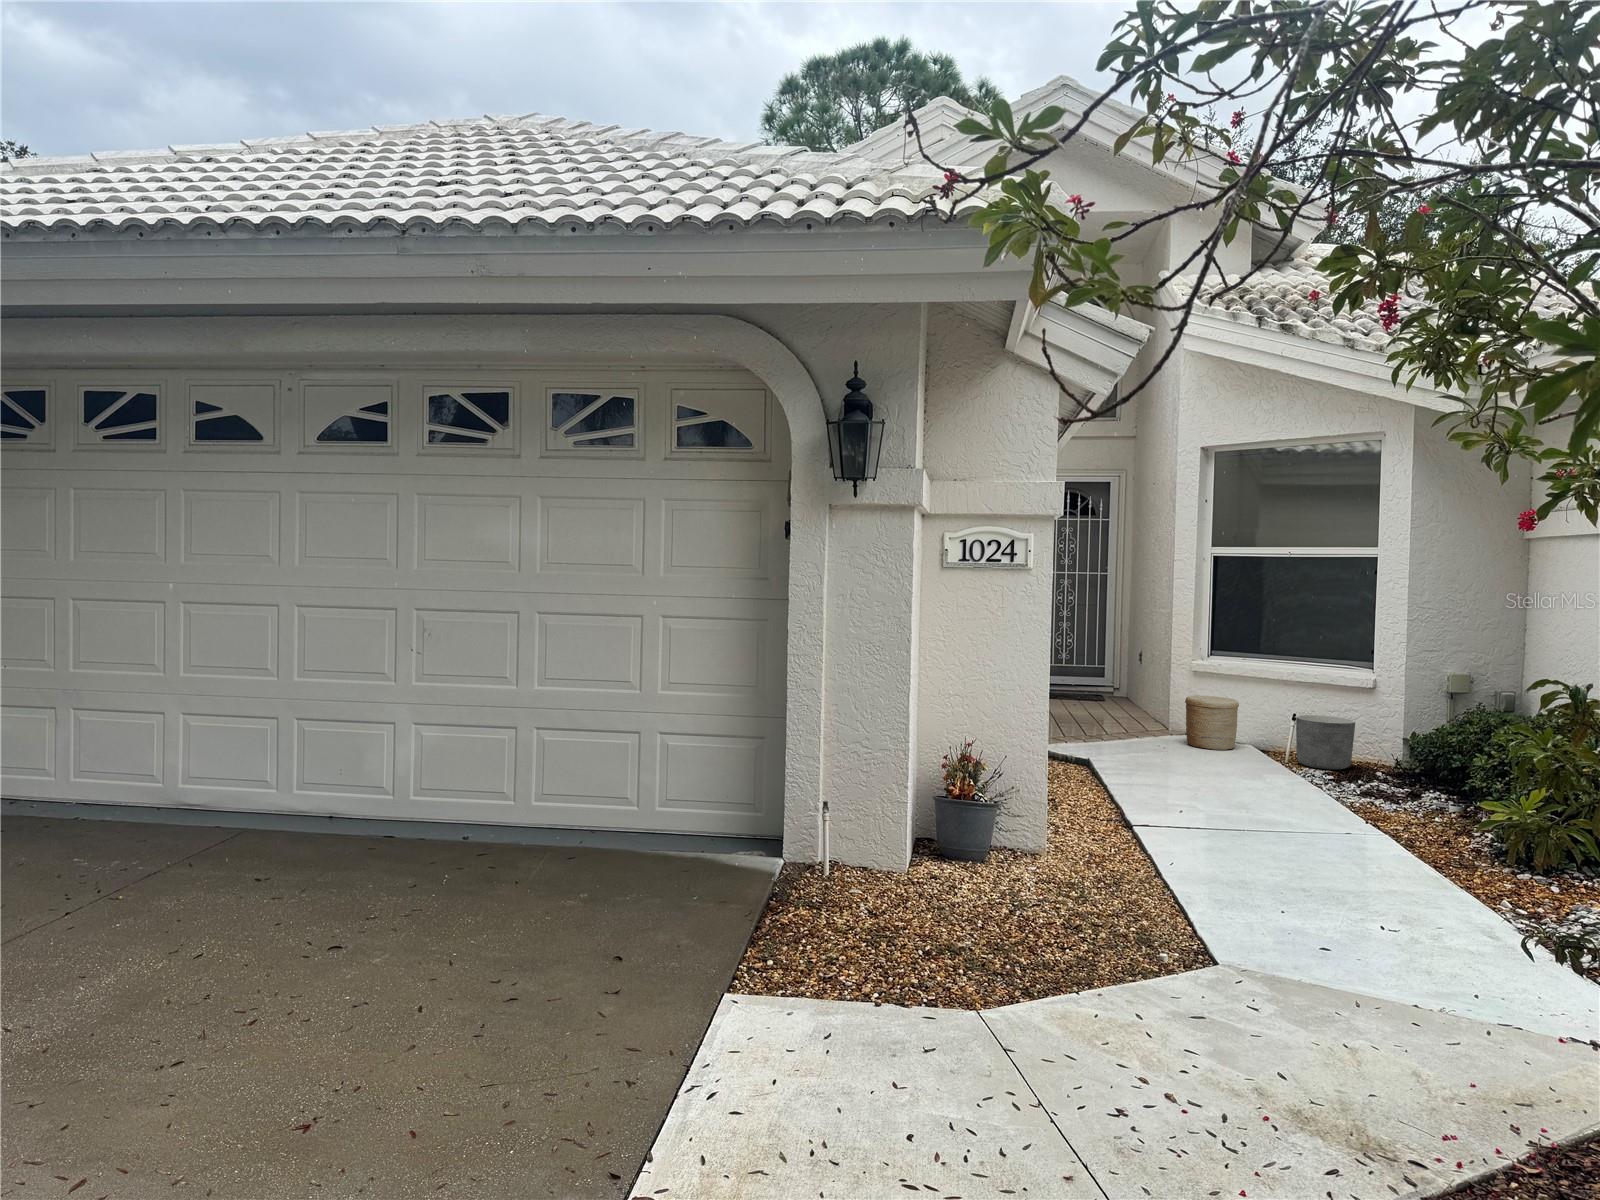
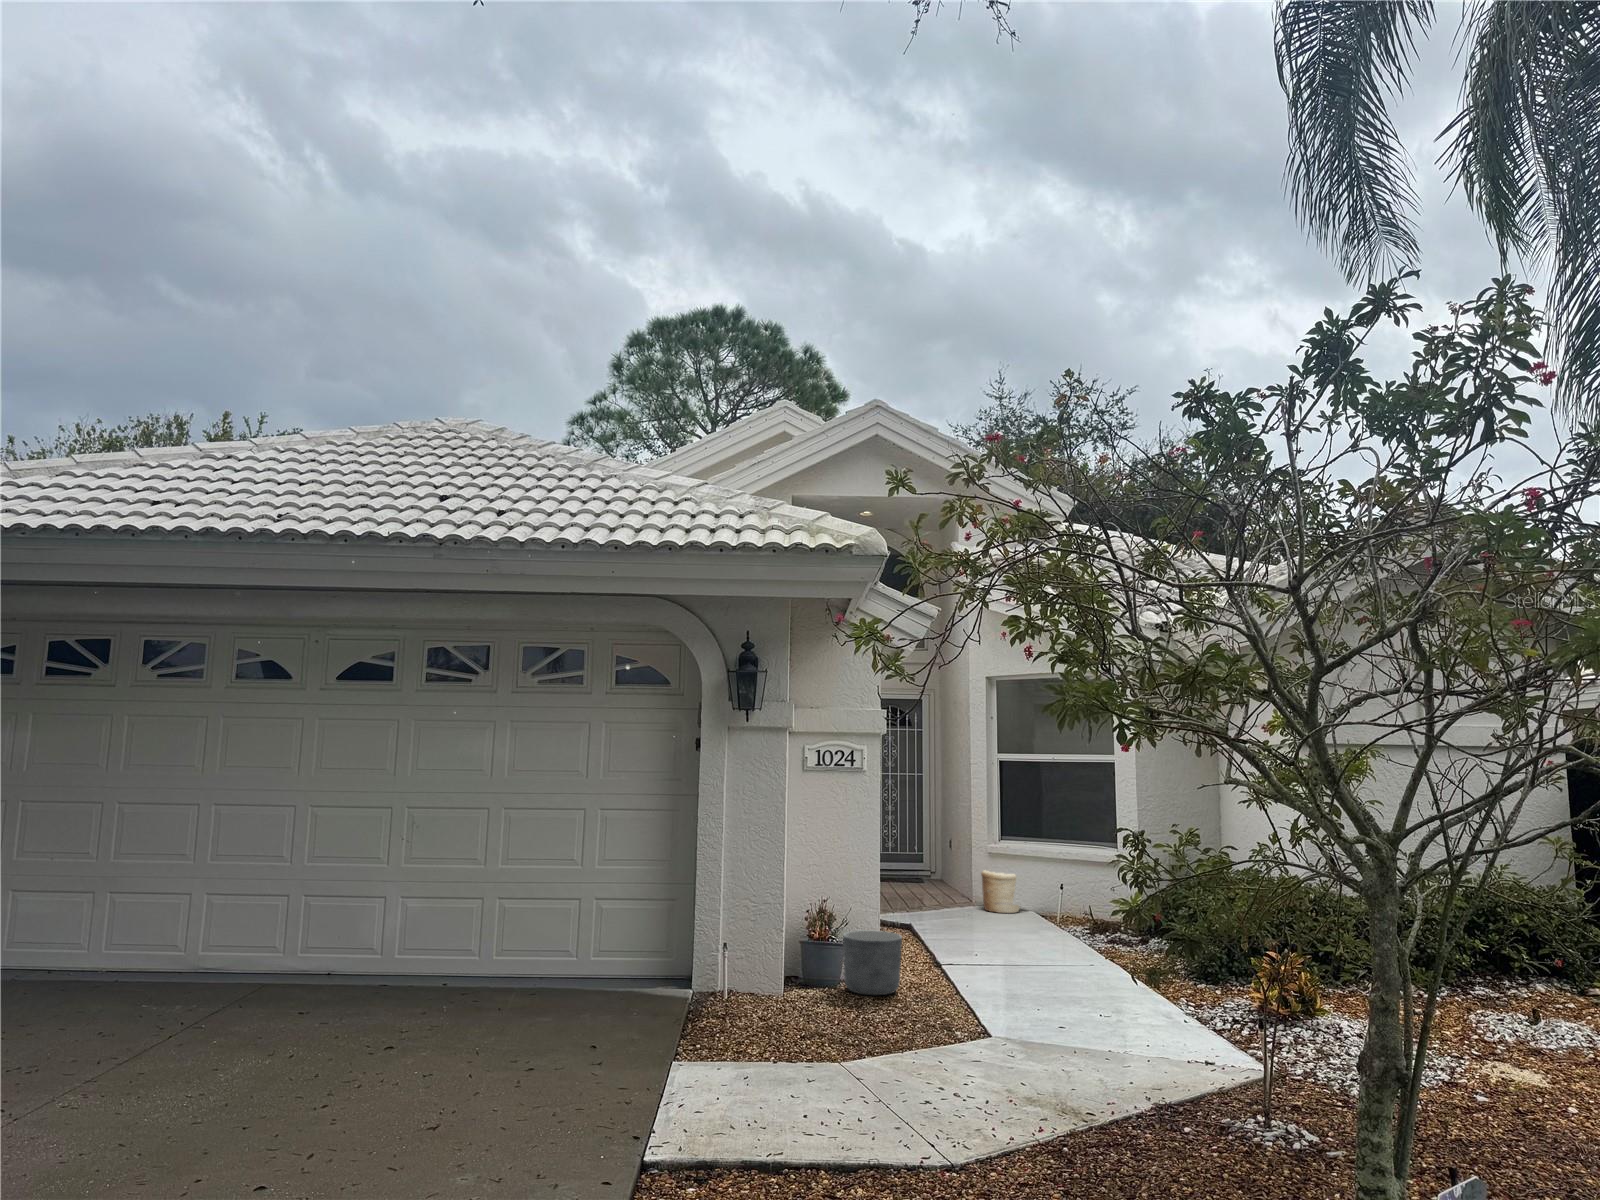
planter: present [1296,715,1355,770] -> present [843,930,902,995]

